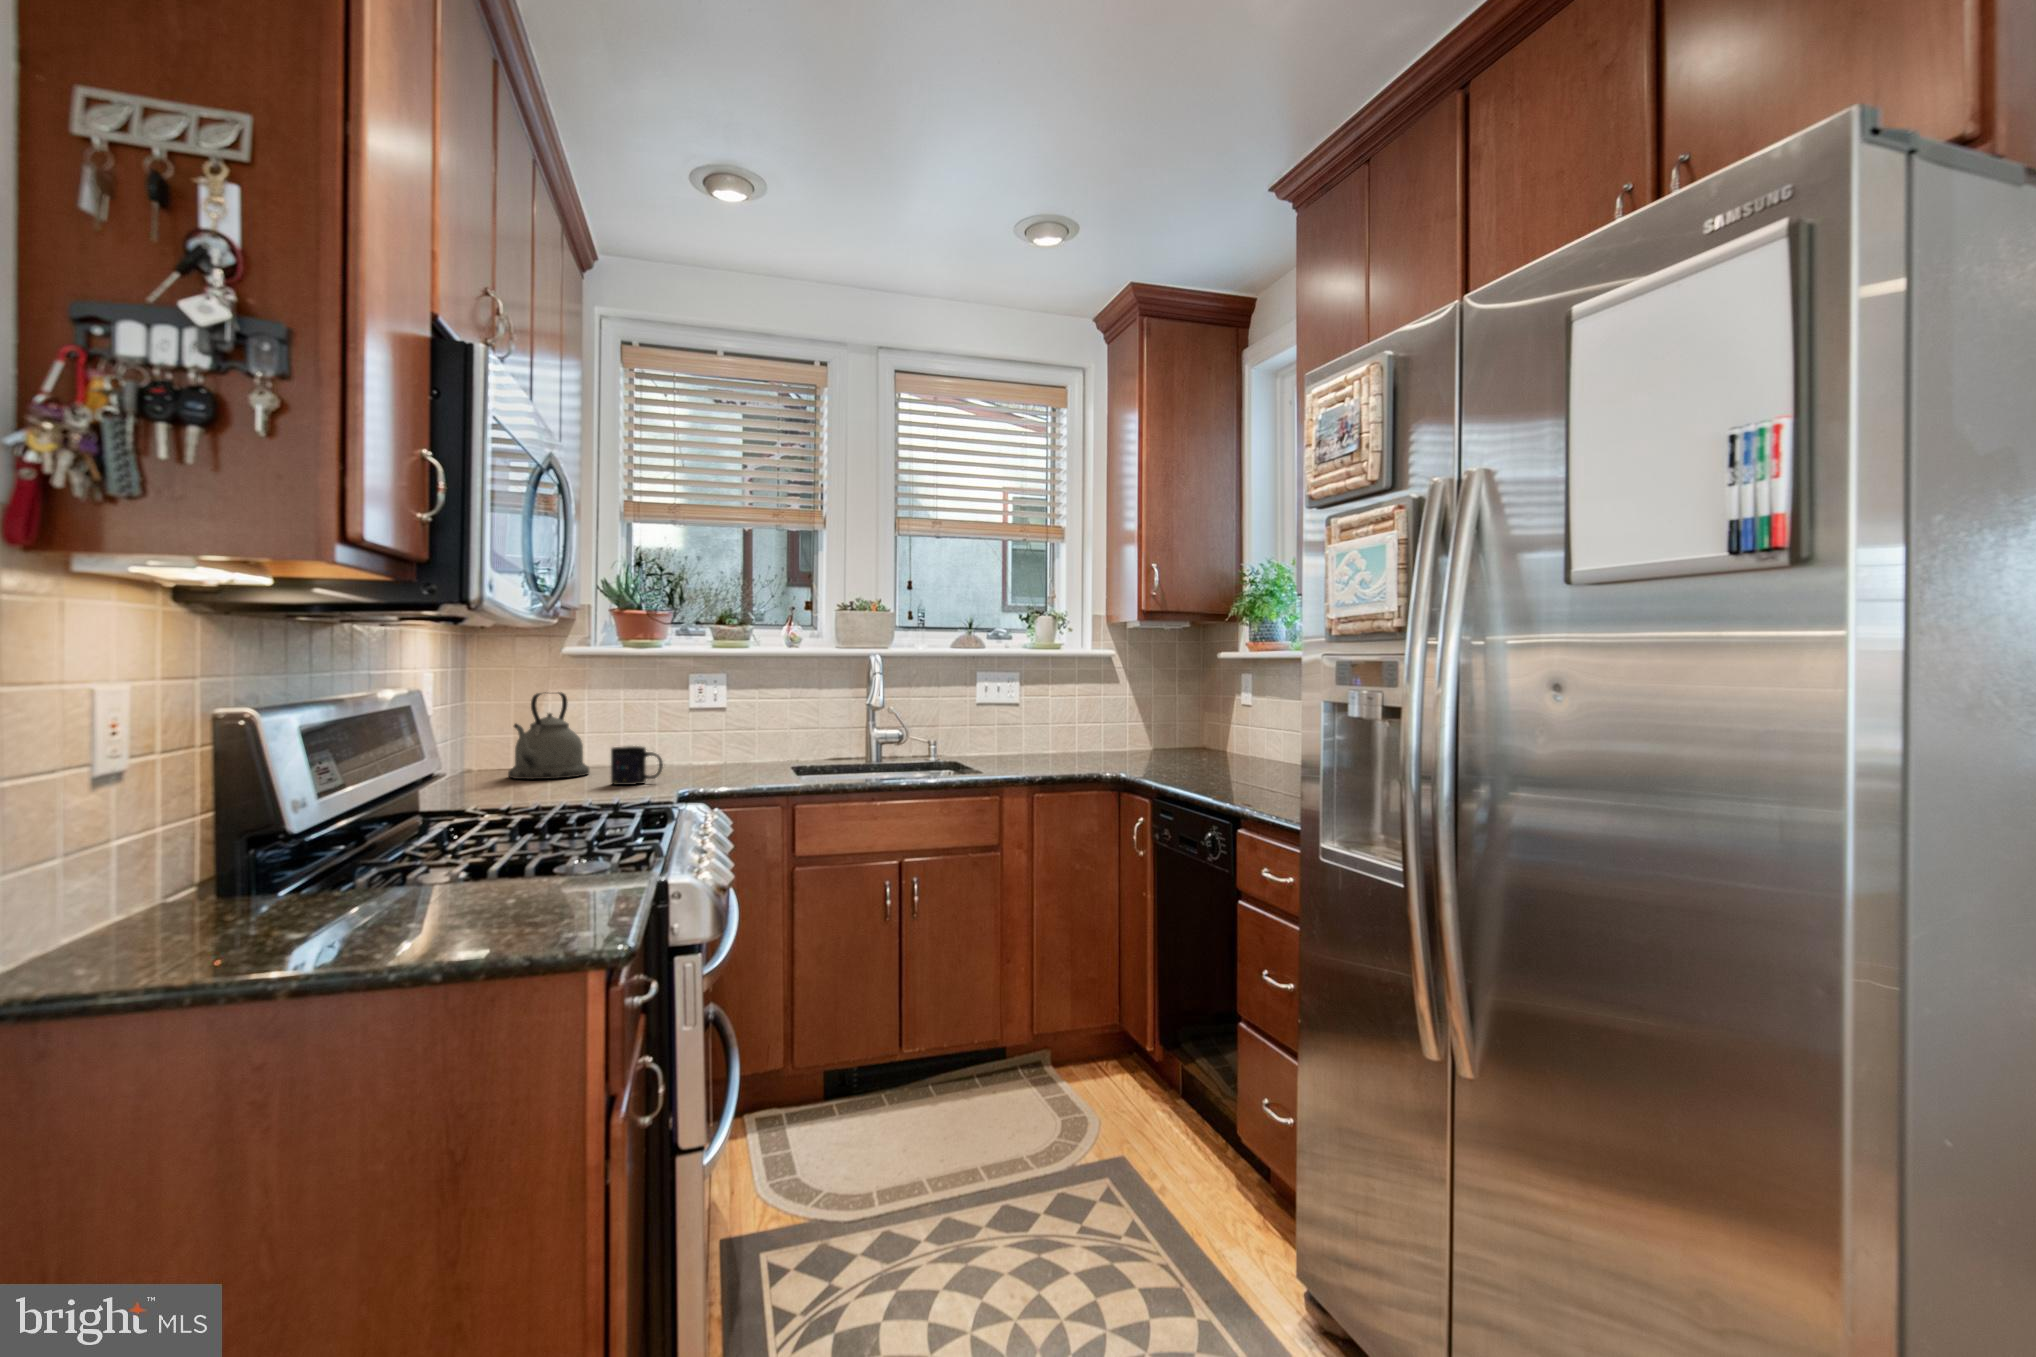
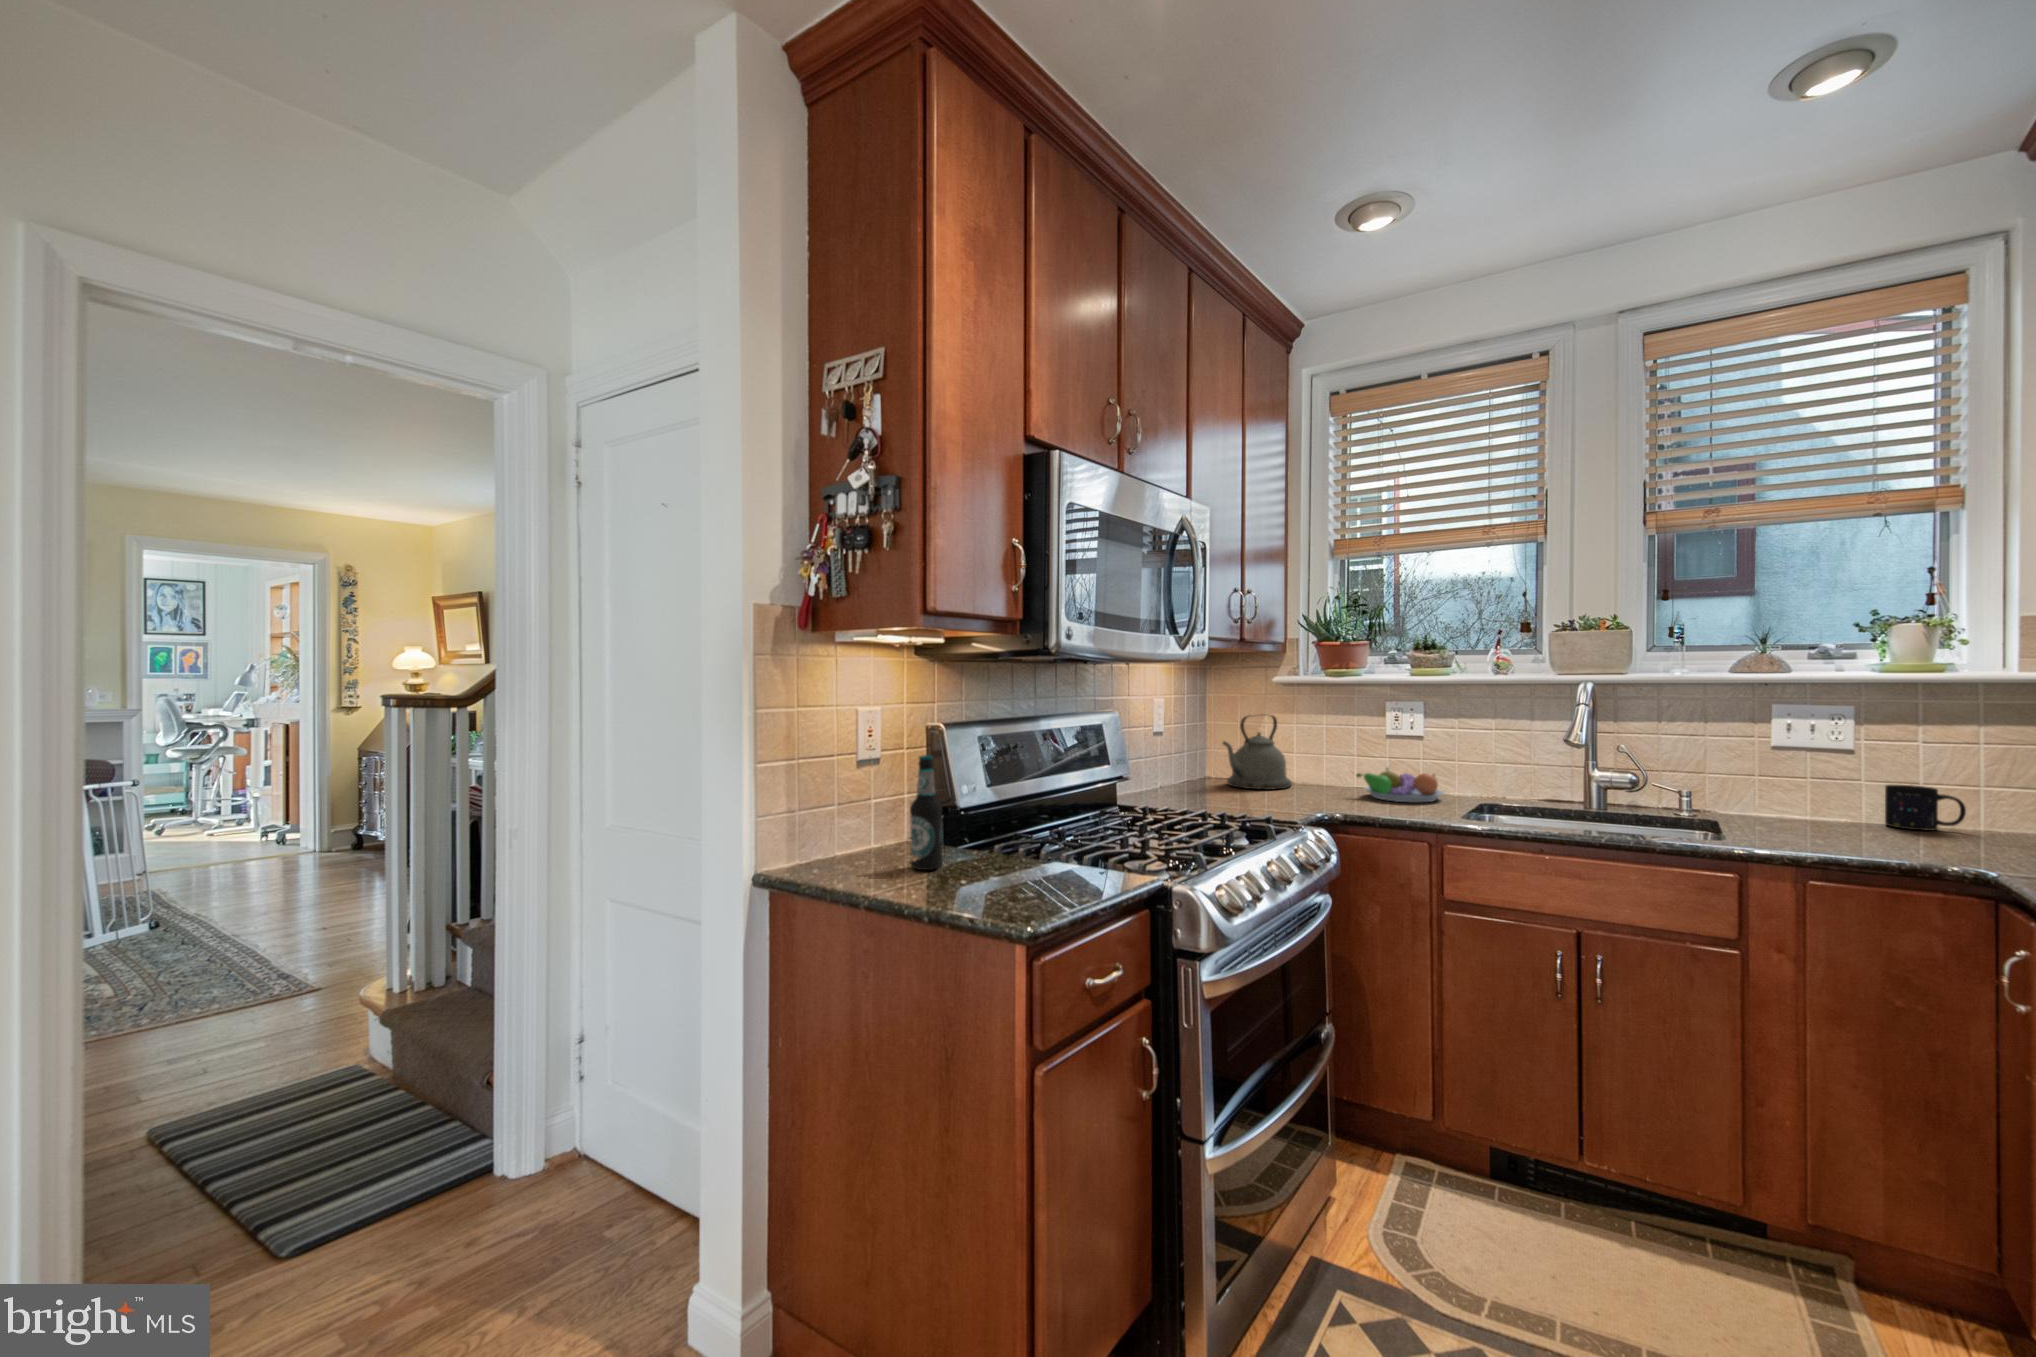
bottle: none [172,731,241,916] -> present [910,755,943,870]
fruit bowl: none [671,740,756,773] -> present [1356,768,1443,802]
mug: present [611,746,663,785] -> present [1885,785,1966,831]

